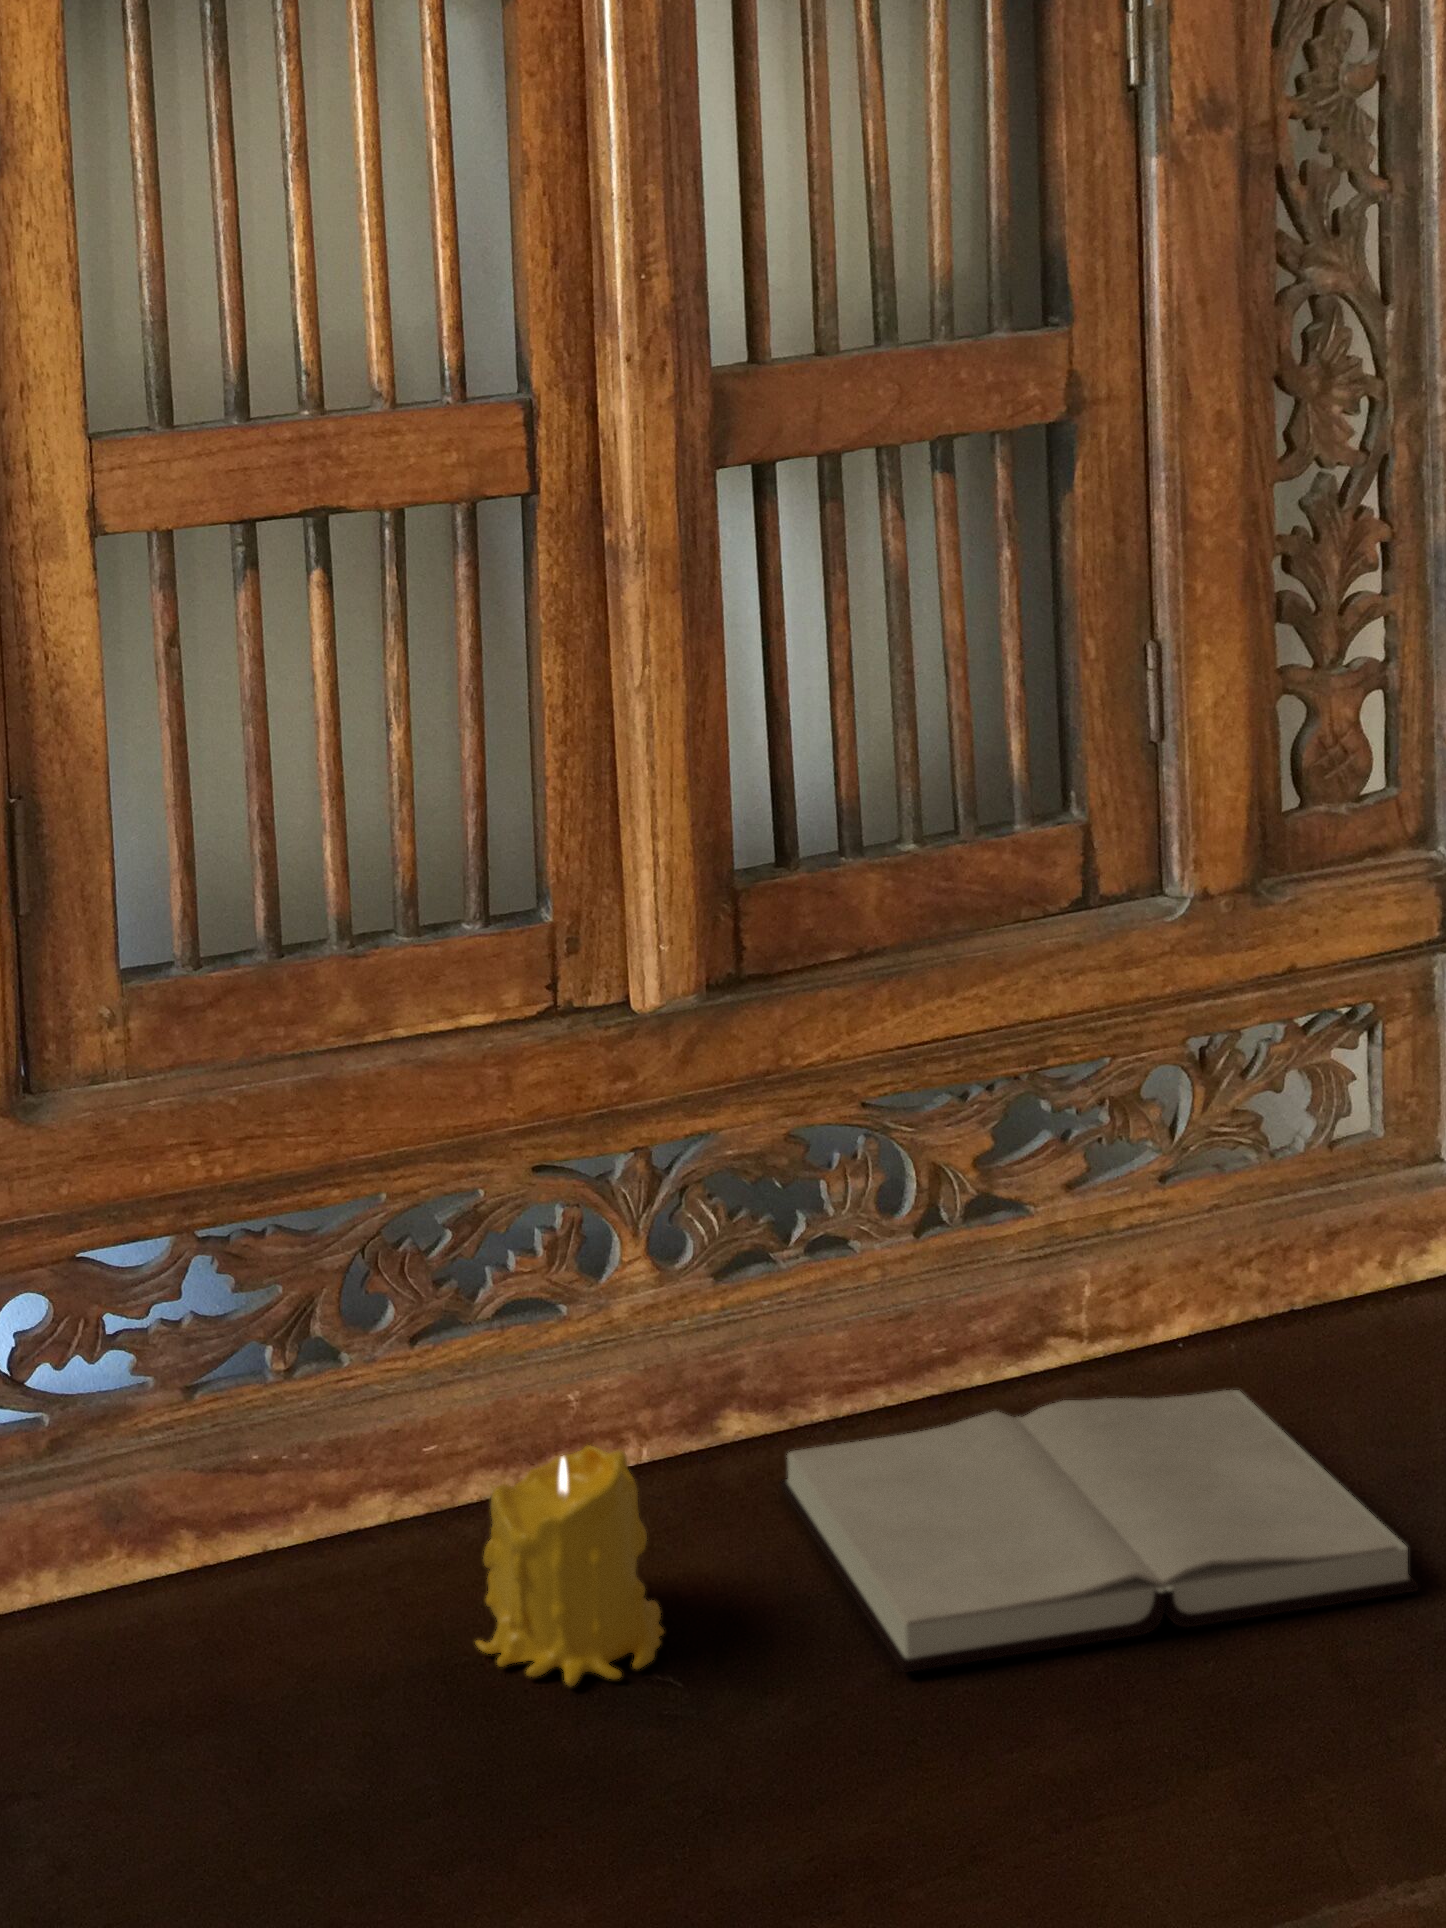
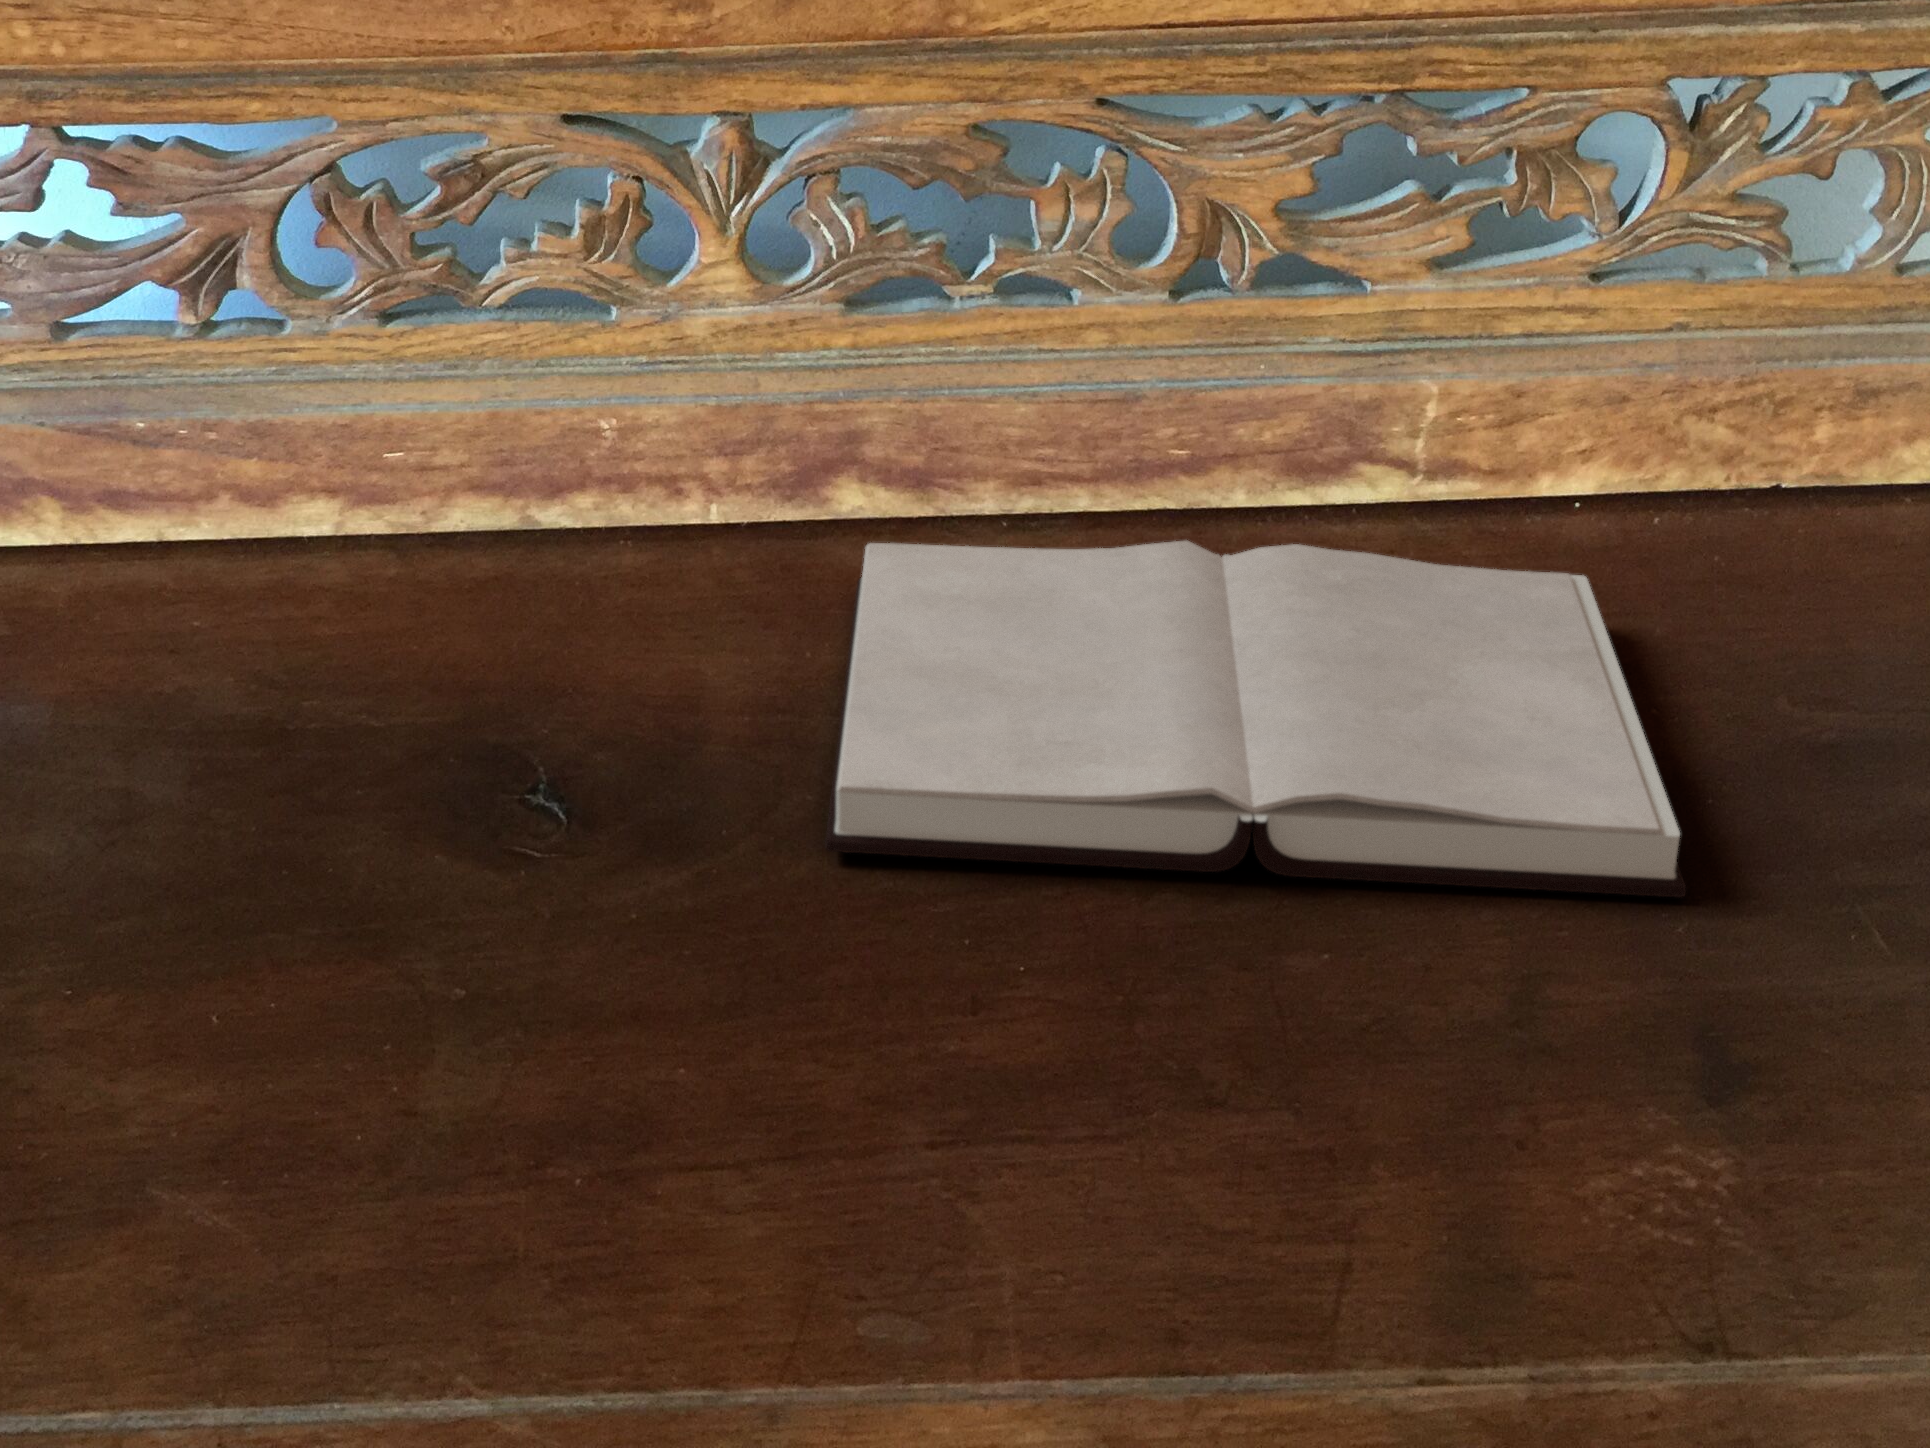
candle: present [475,1445,664,1687] -> none [306,474,574,780]

